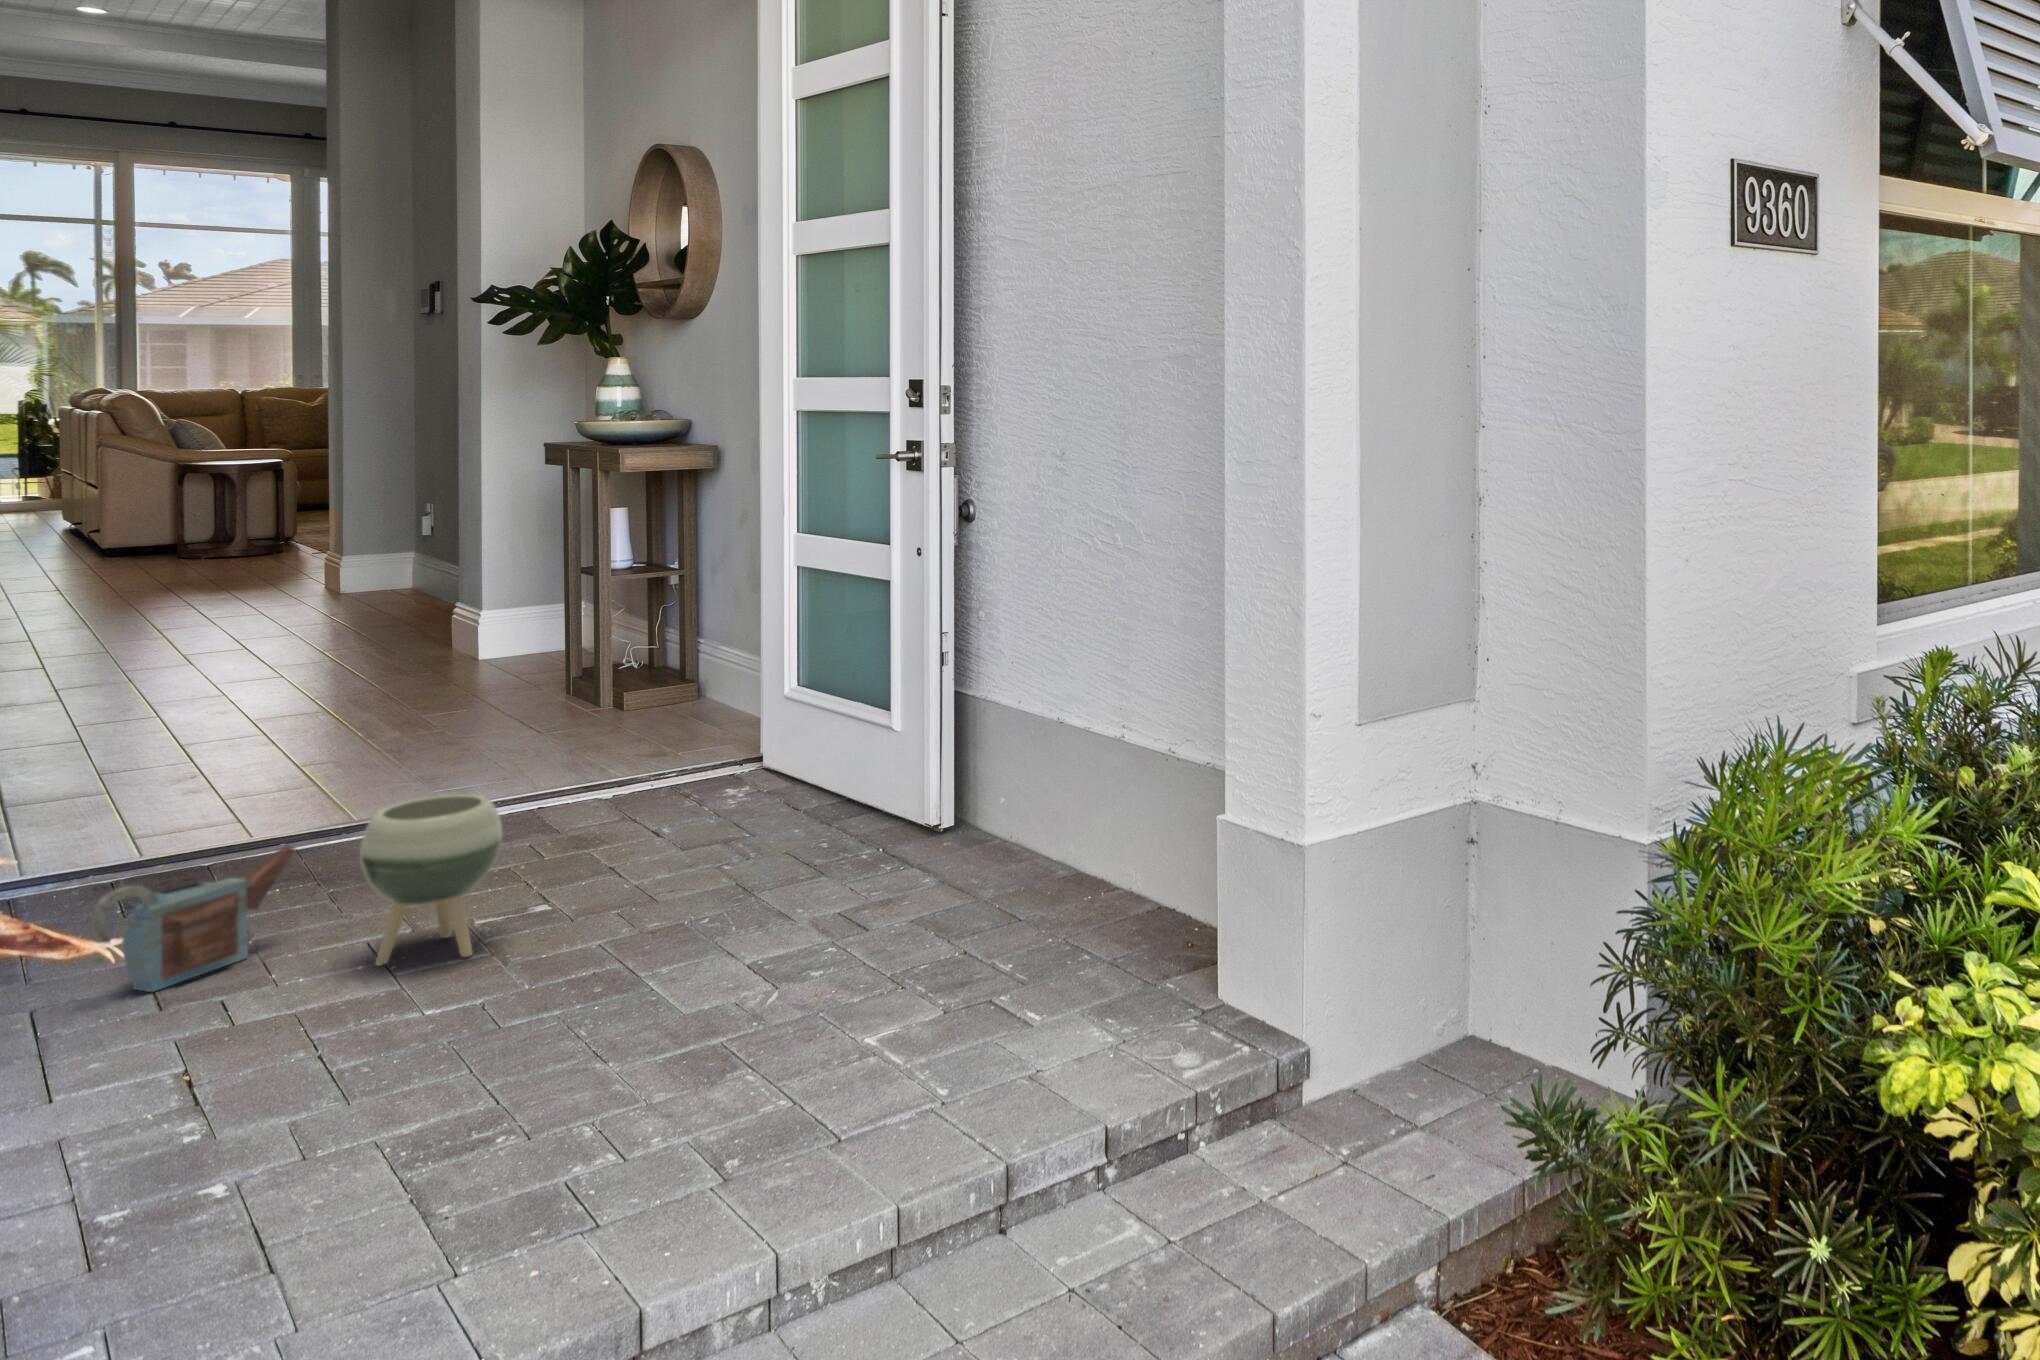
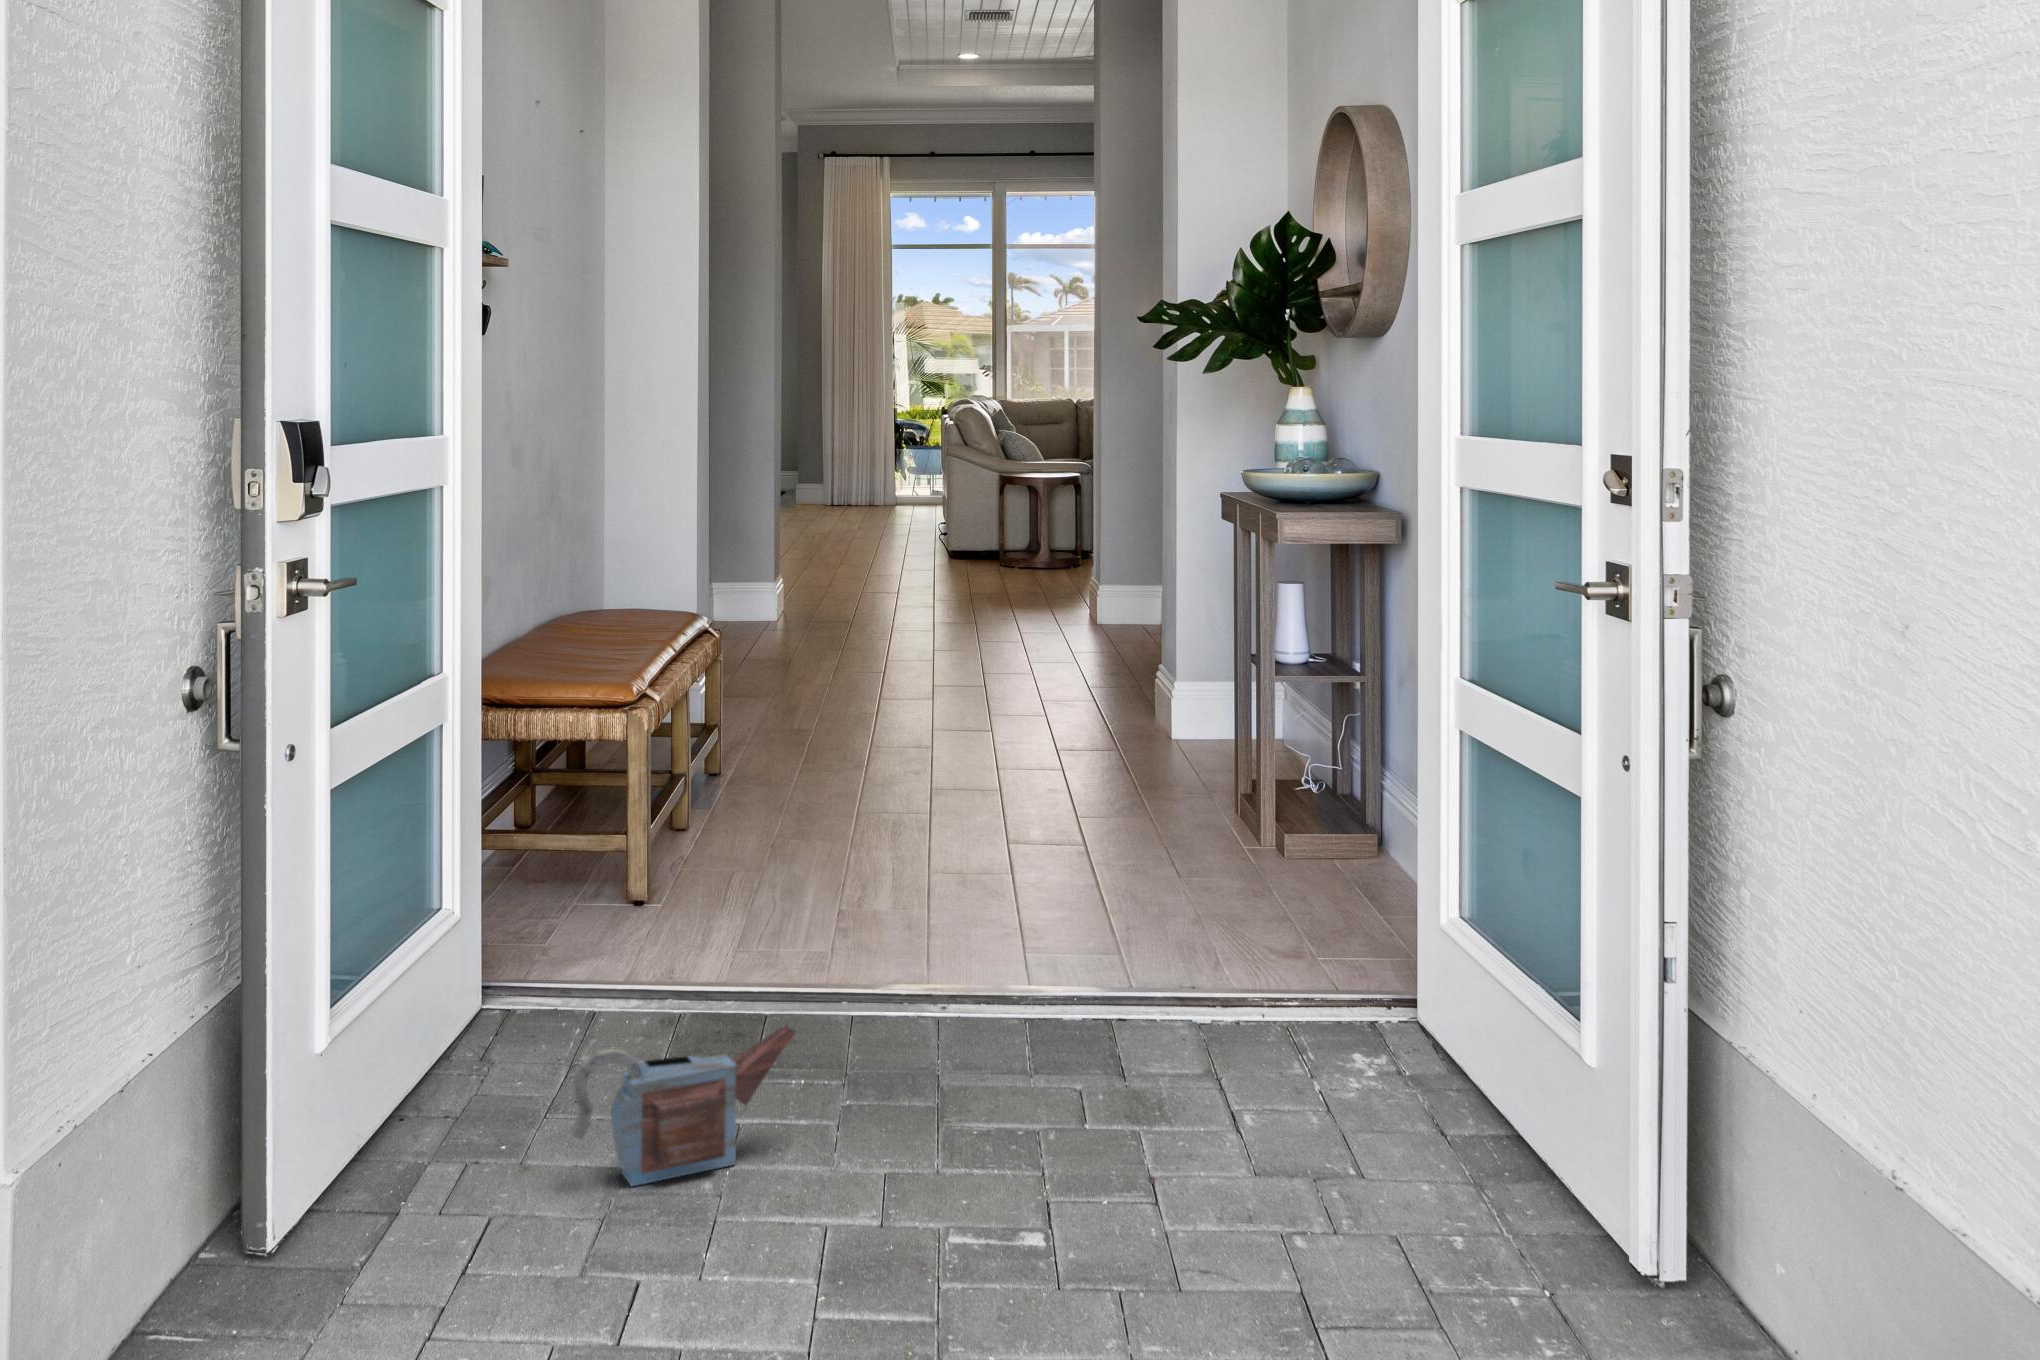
planter: present [360,794,502,965] -> none [816,1018,980,1278]

